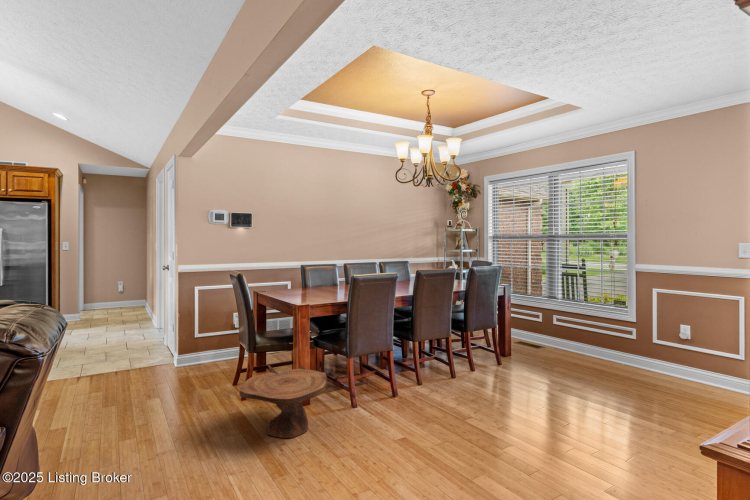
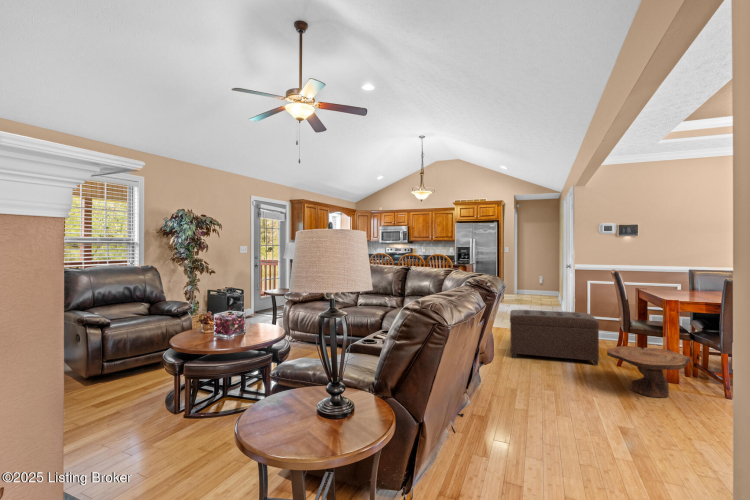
ottoman: none [77,335,221,438] -> present [510,310,599,366]

